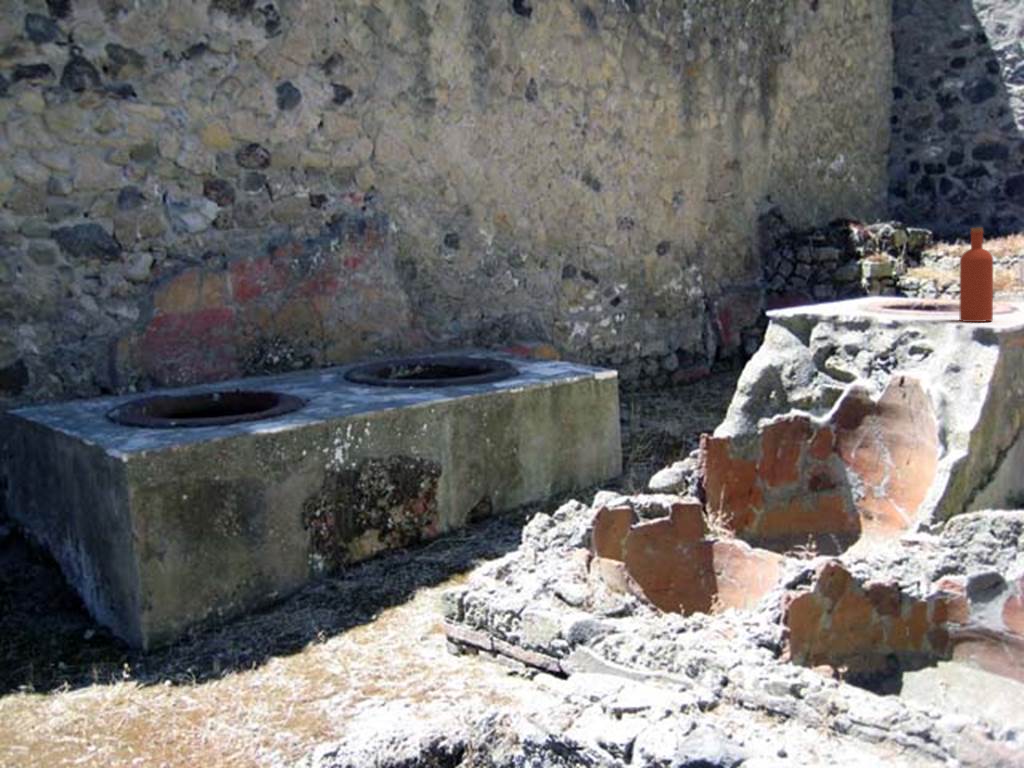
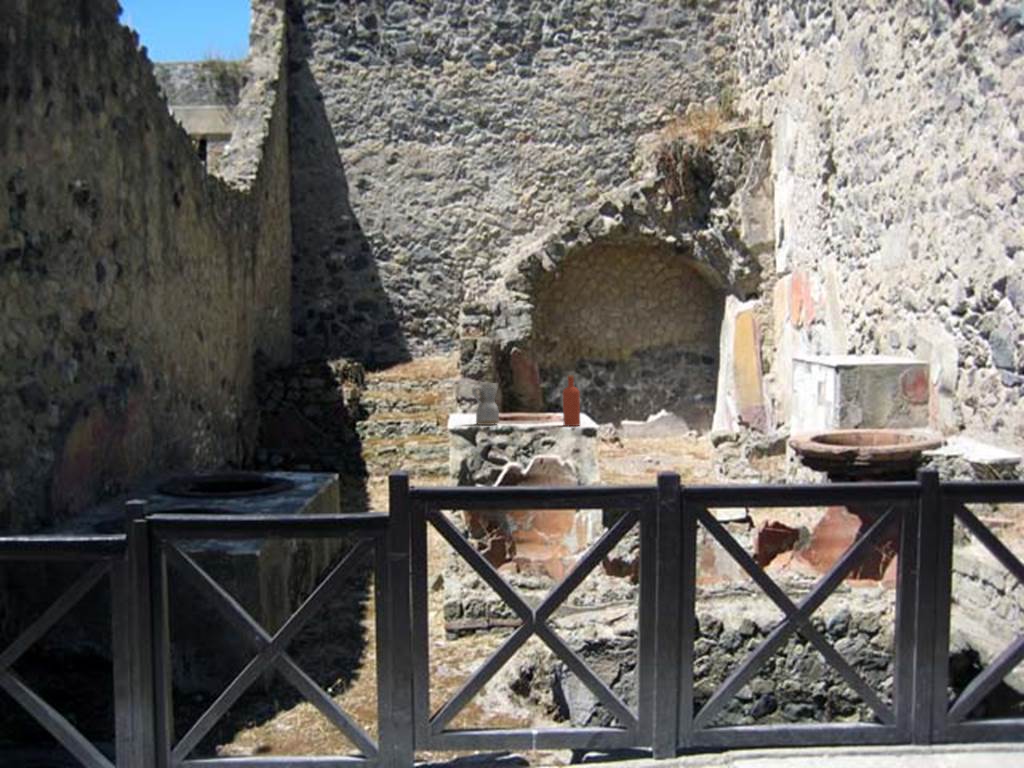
ceramic pitcher: none [801,242,851,313] -> present [472,383,499,425]

